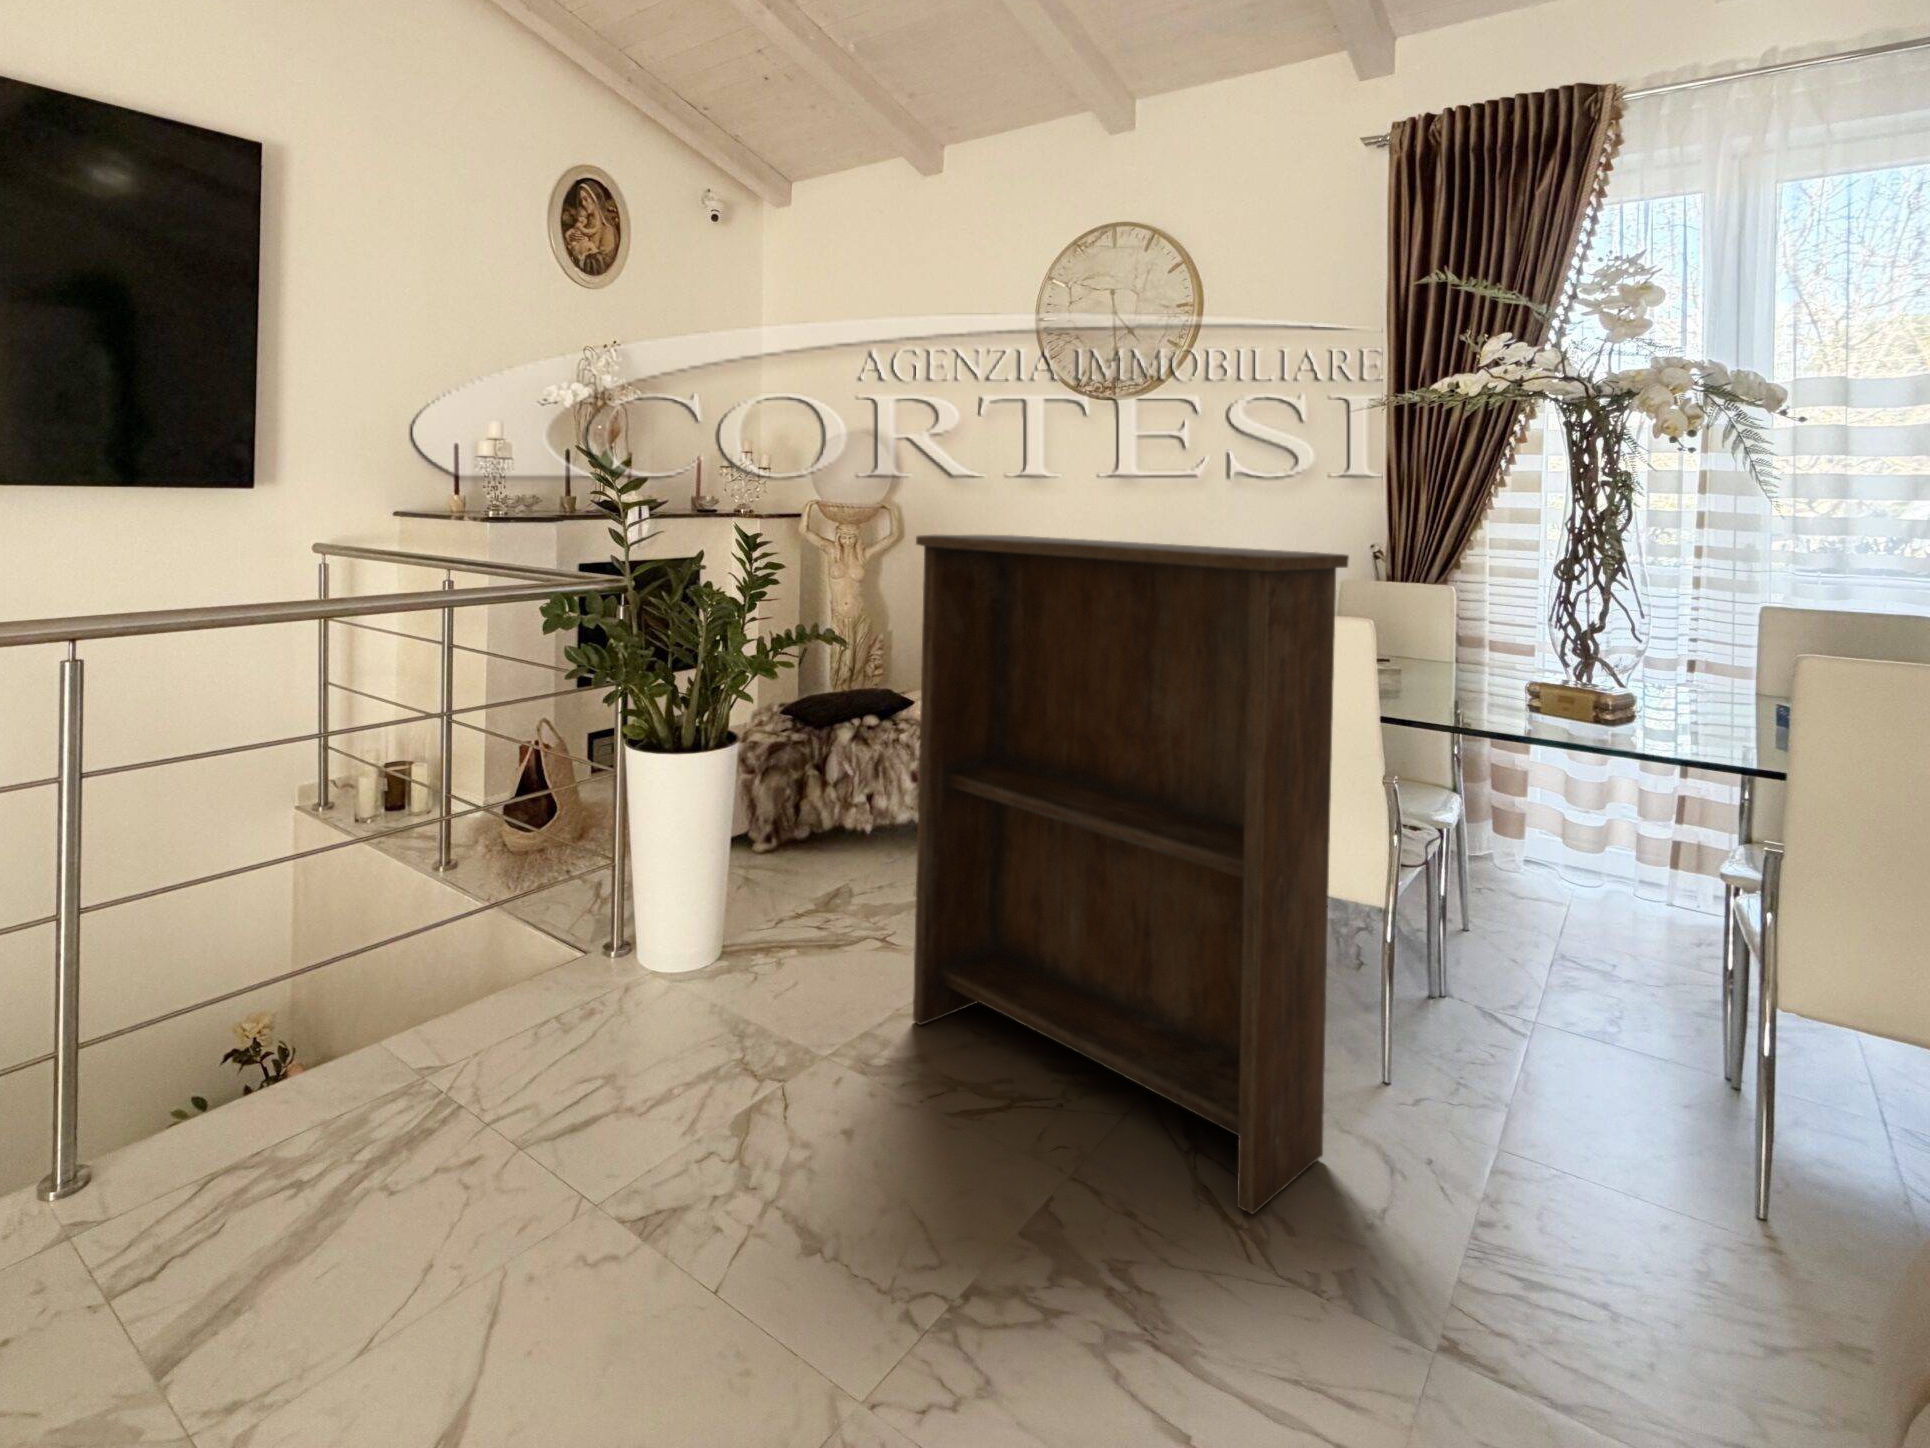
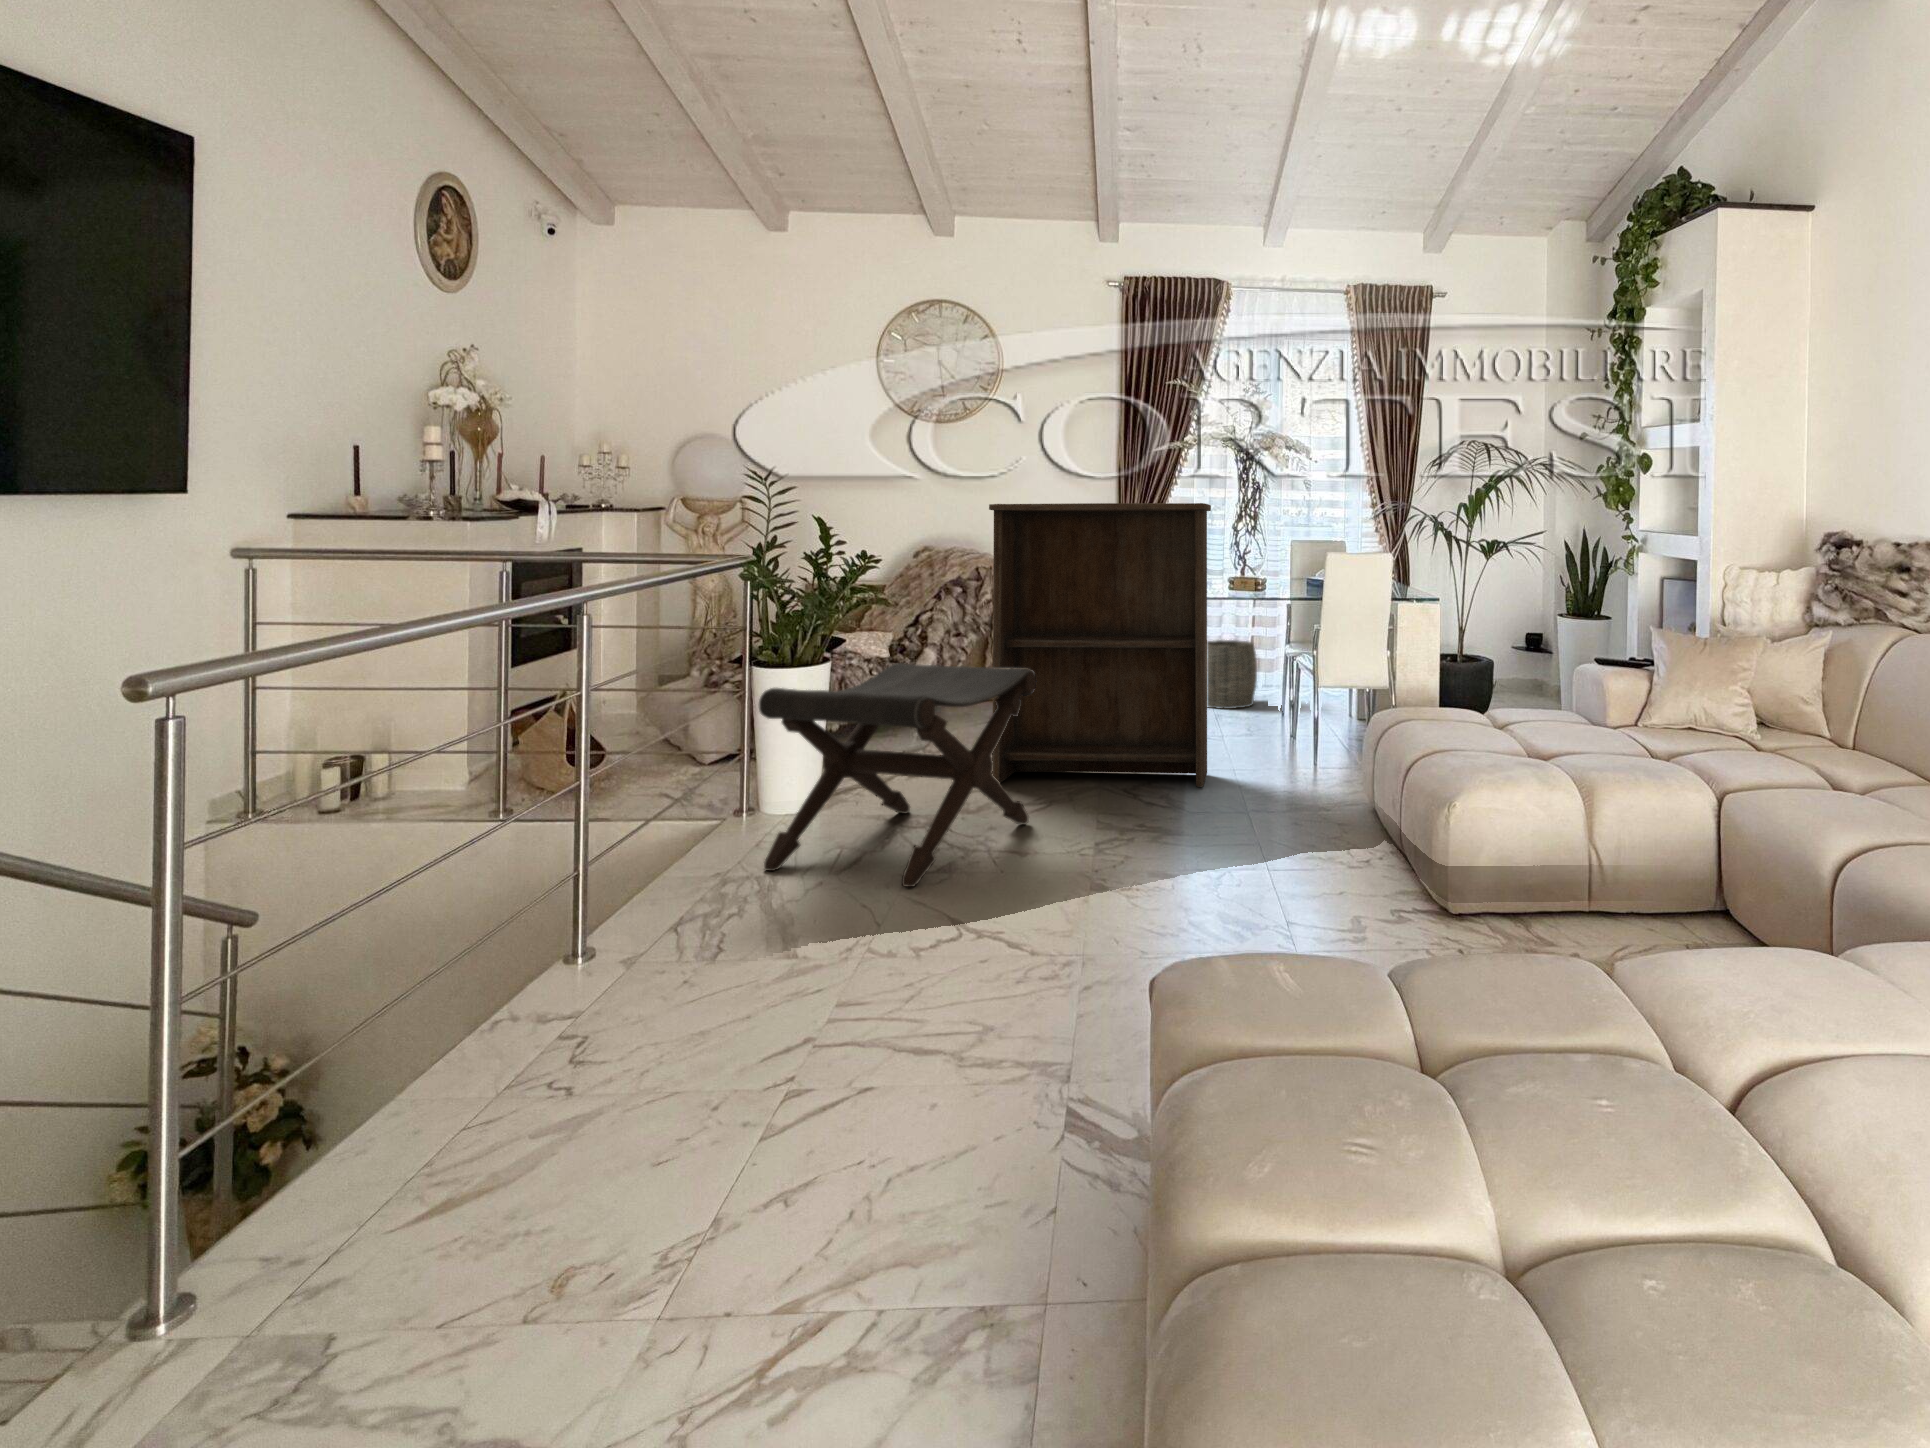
woven basket: none [1529,785,1673,940] -> present [1207,640,1257,709]
footstool: none [339,798,811,1315] -> present [759,663,1036,887]

